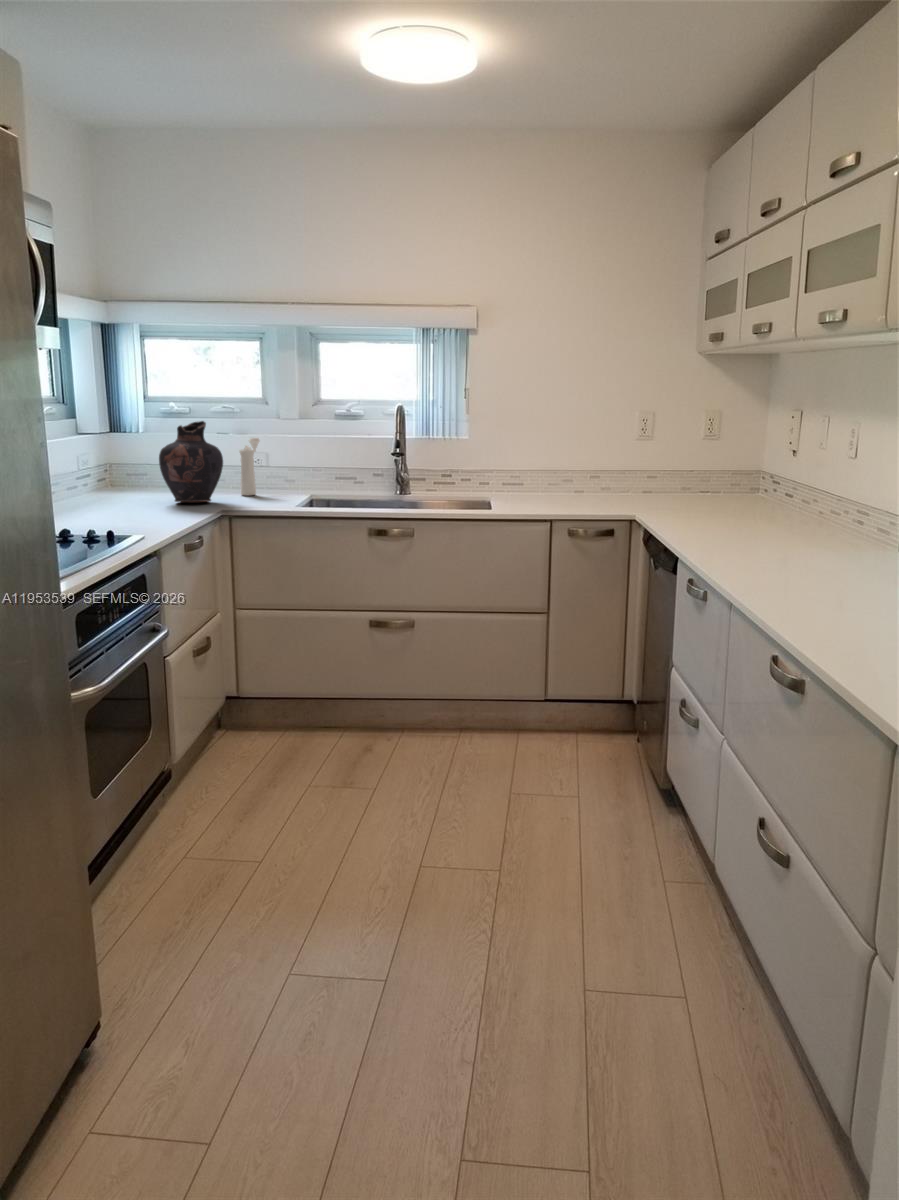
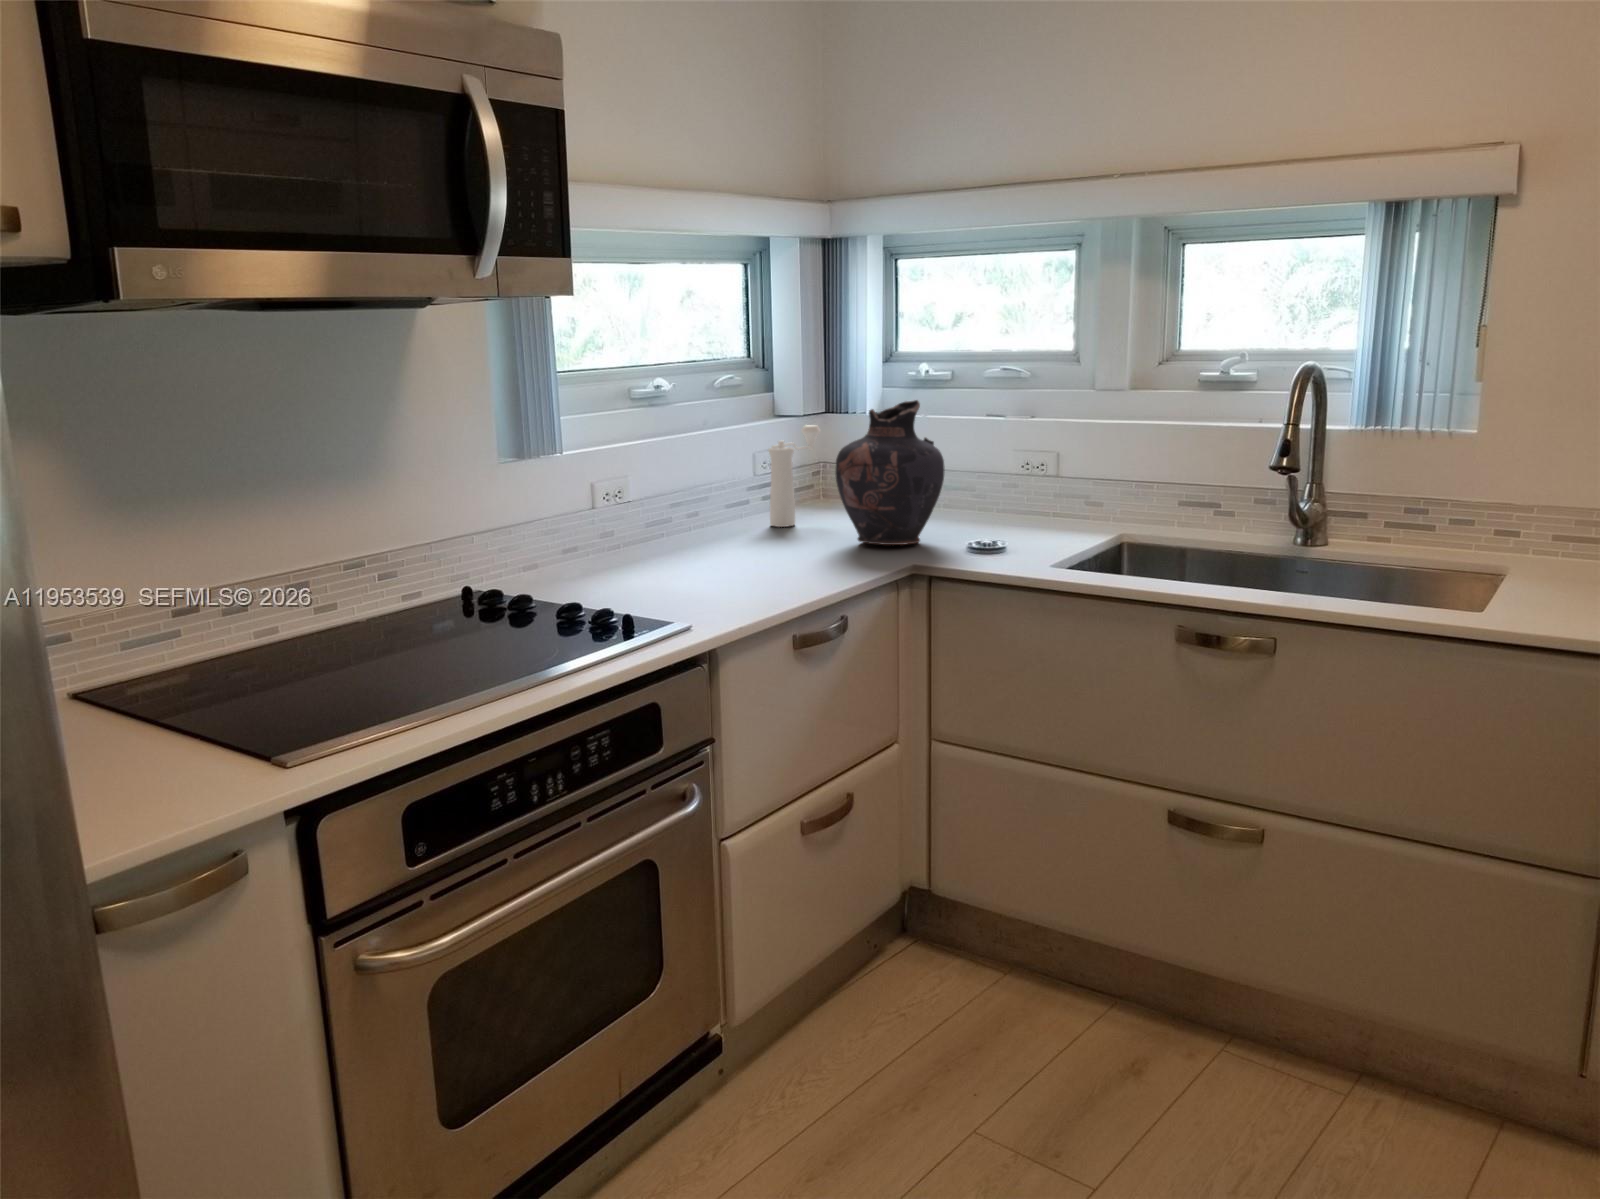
pepper mill: present [239,437,260,495] -> present [768,425,820,527]

